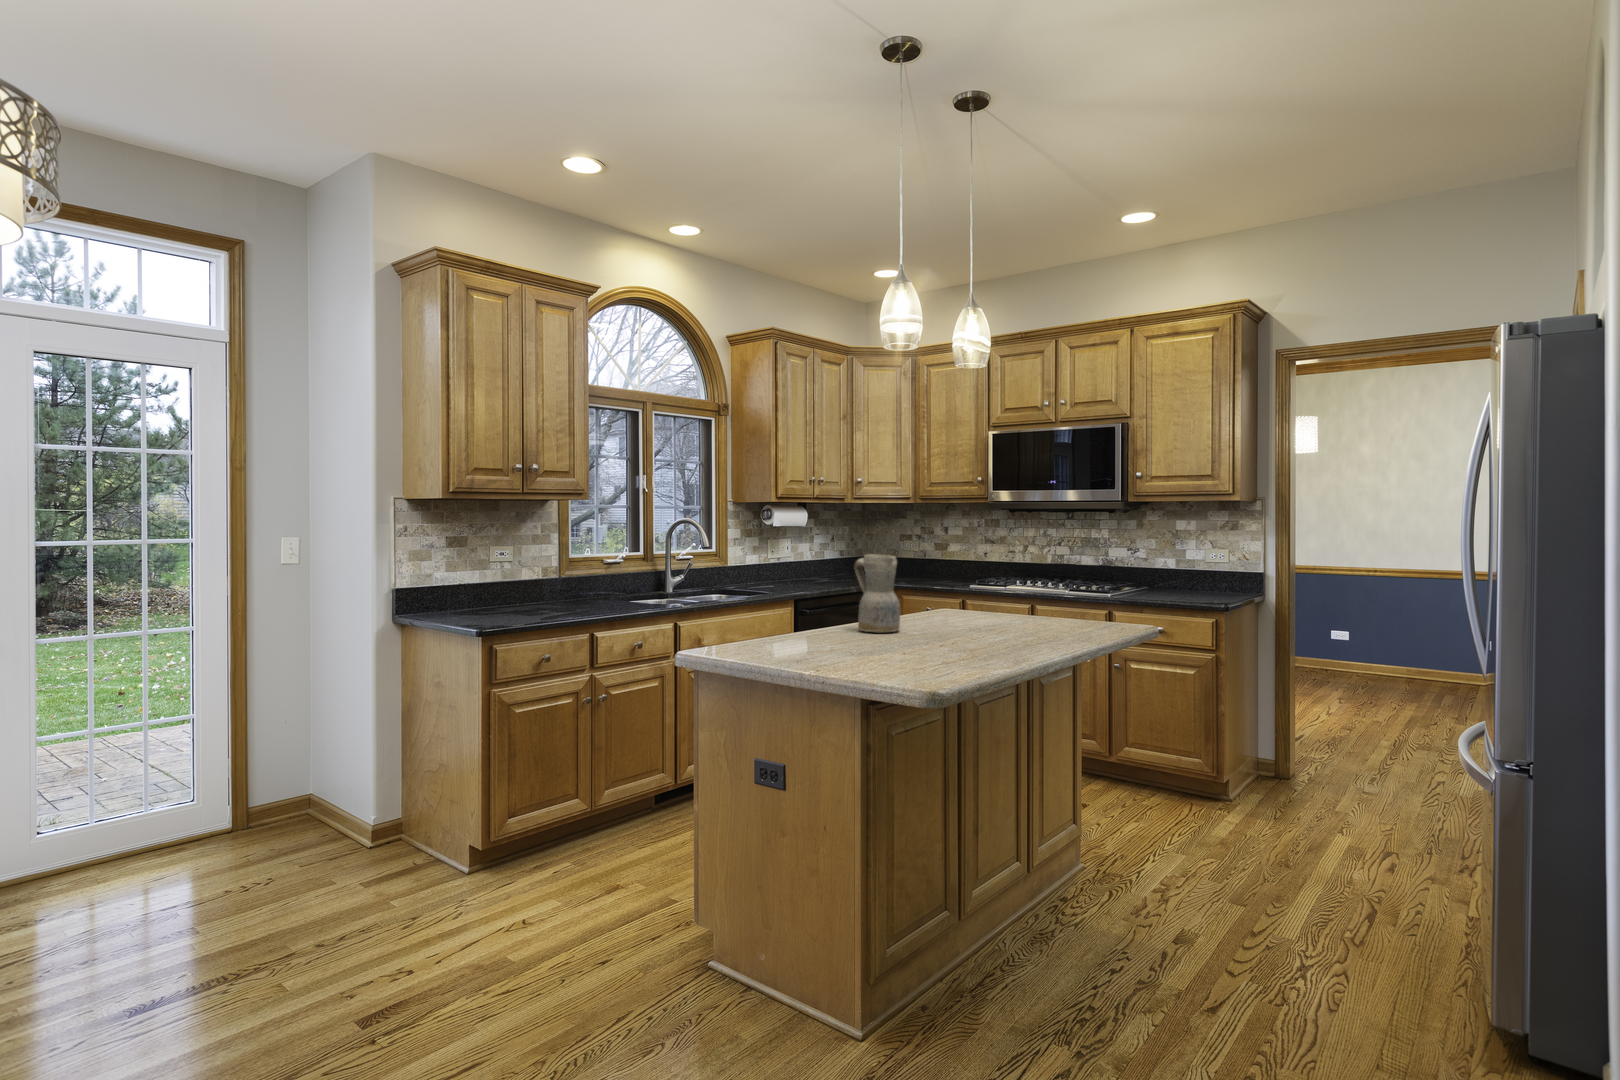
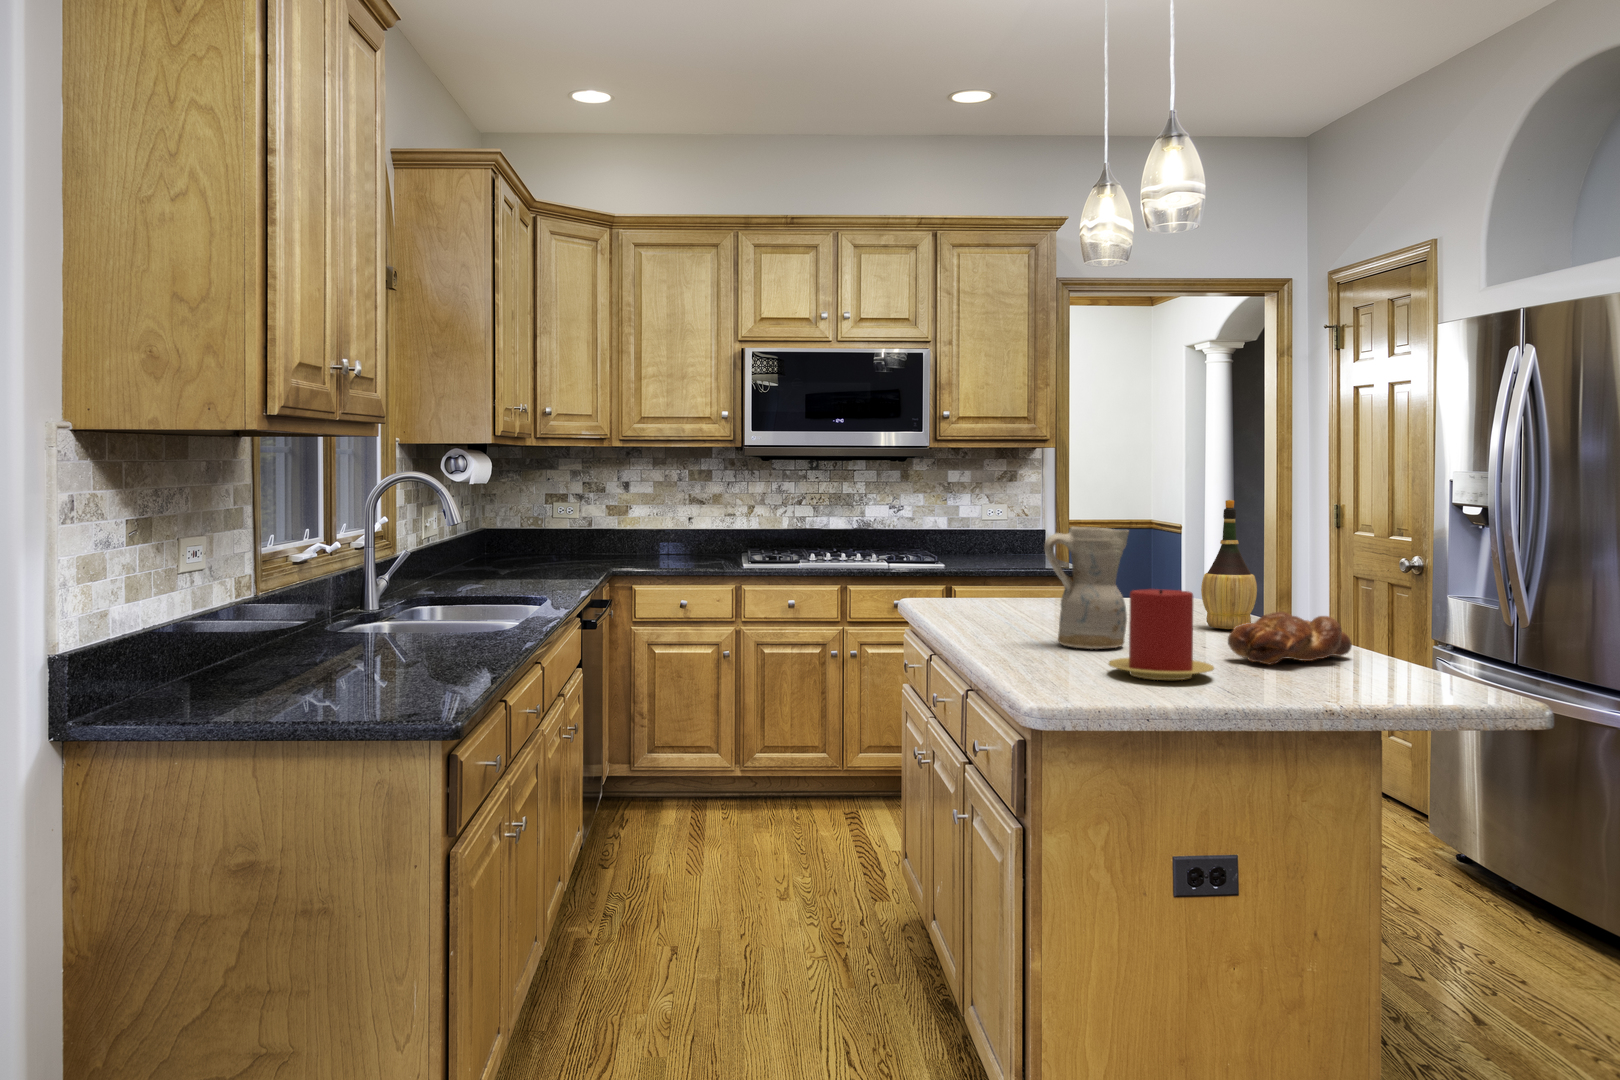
wine bottle: none [1001,541,1040,635] -> present [1201,500,1257,629]
candle: none [789,590,849,643] -> present [1109,589,1214,680]
bread loaf: none [893,615,982,648] -> present [1228,612,1352,665]

